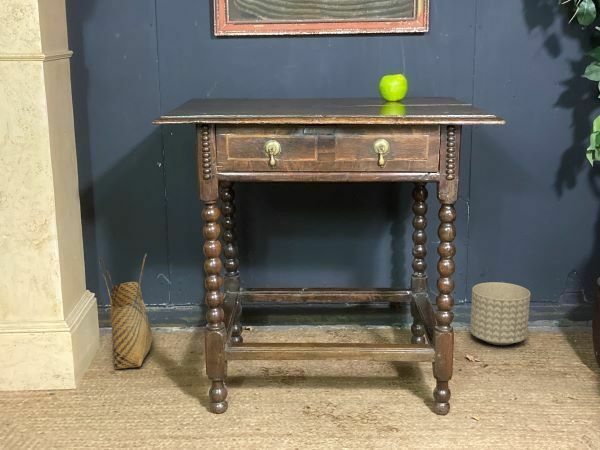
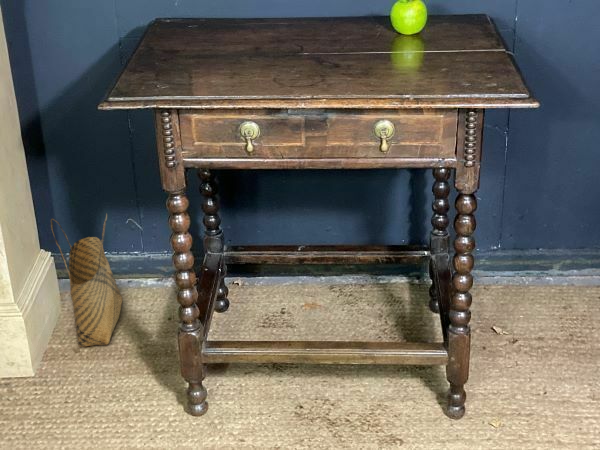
planter: present [470,282,530,345] -> none [501,231,576,311]

